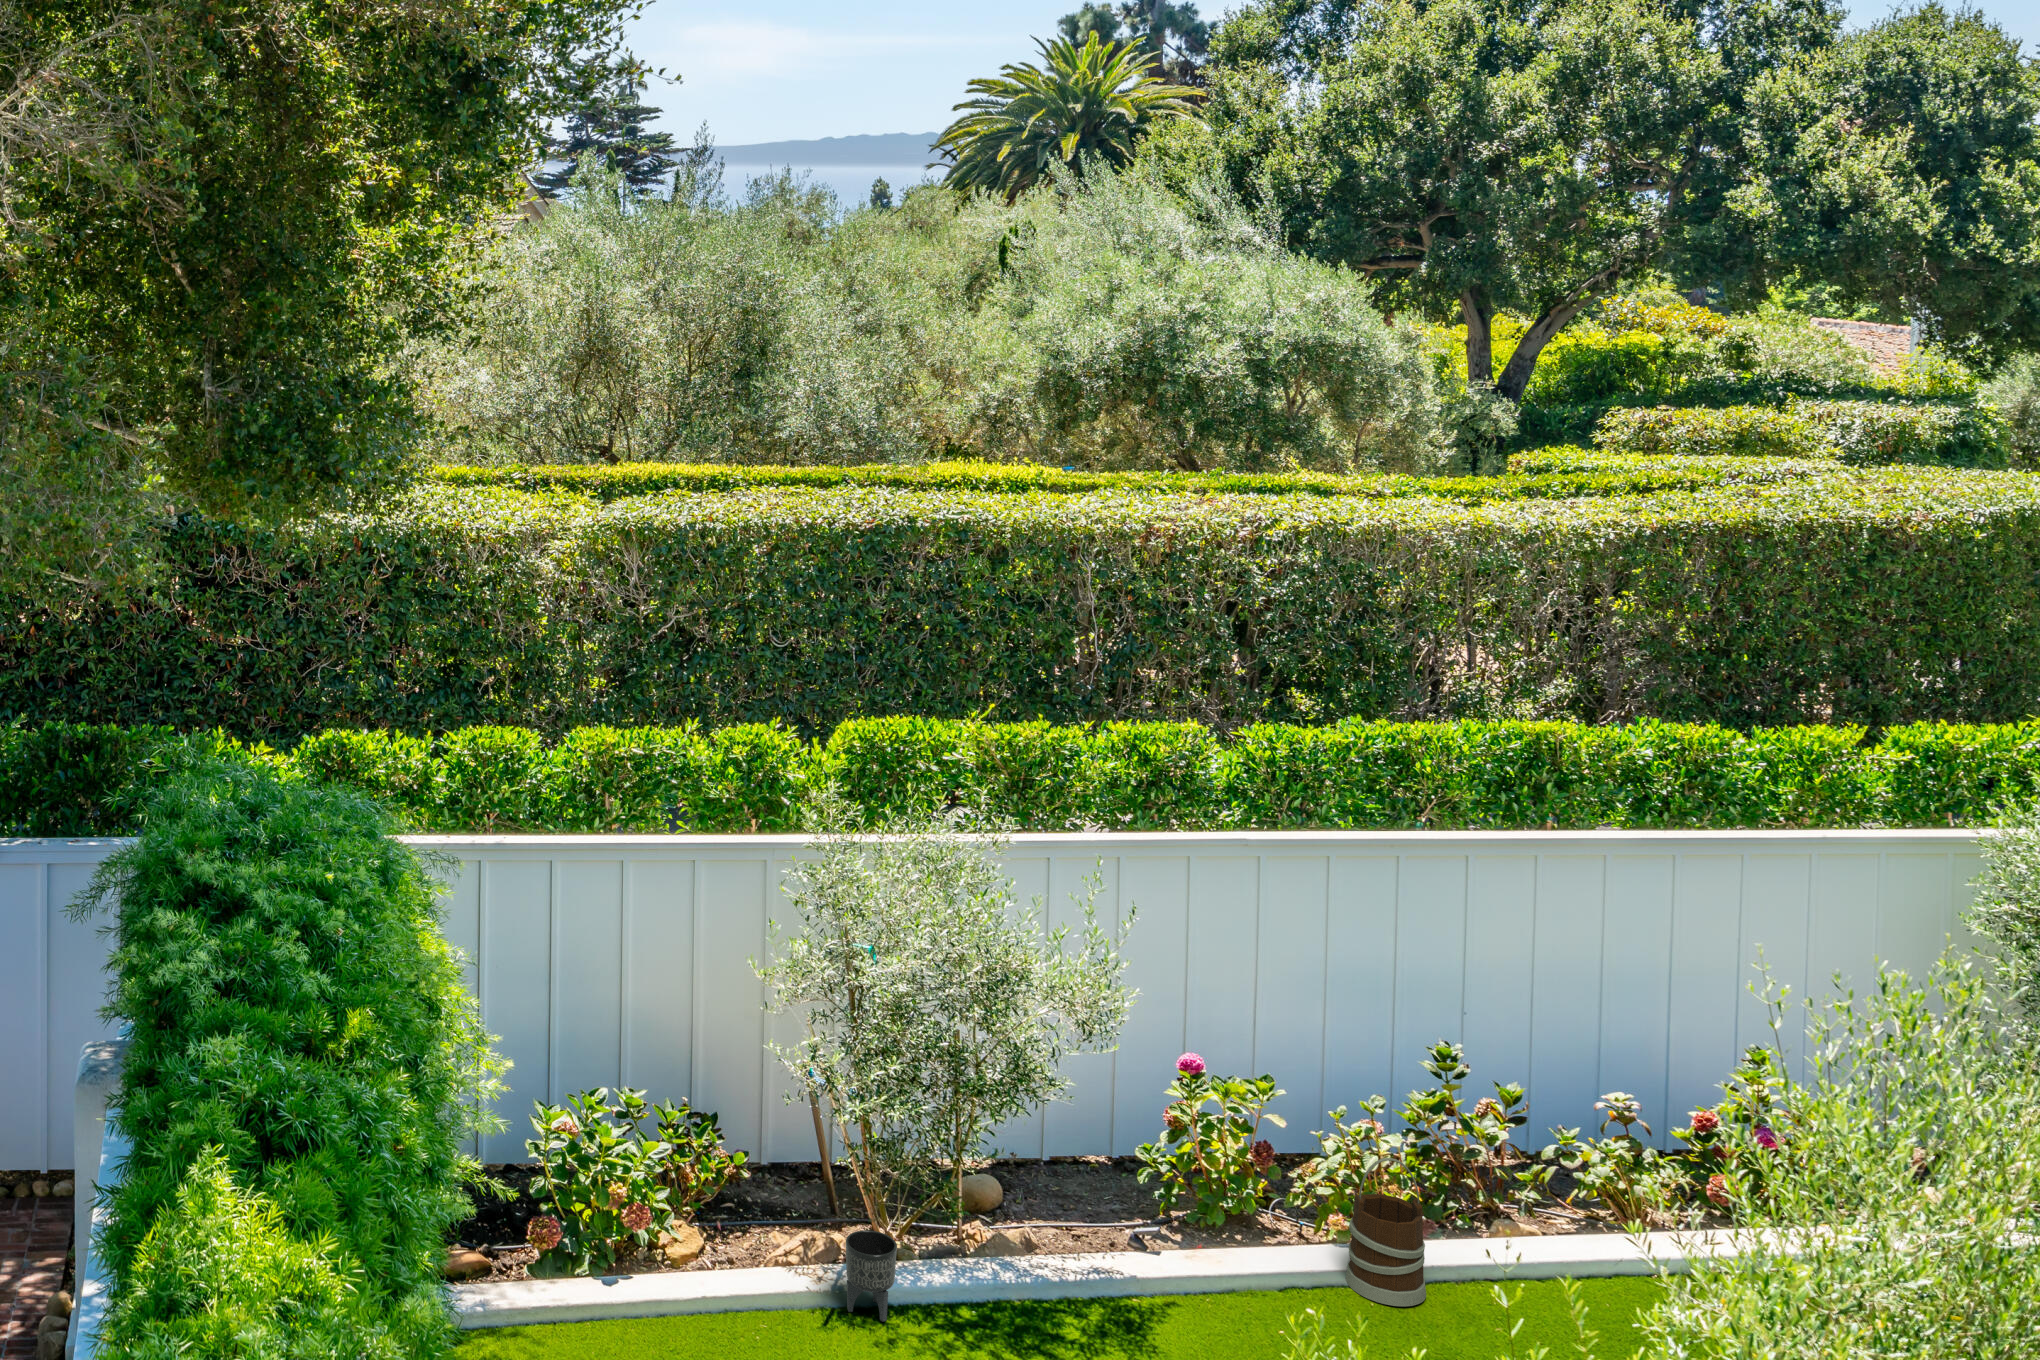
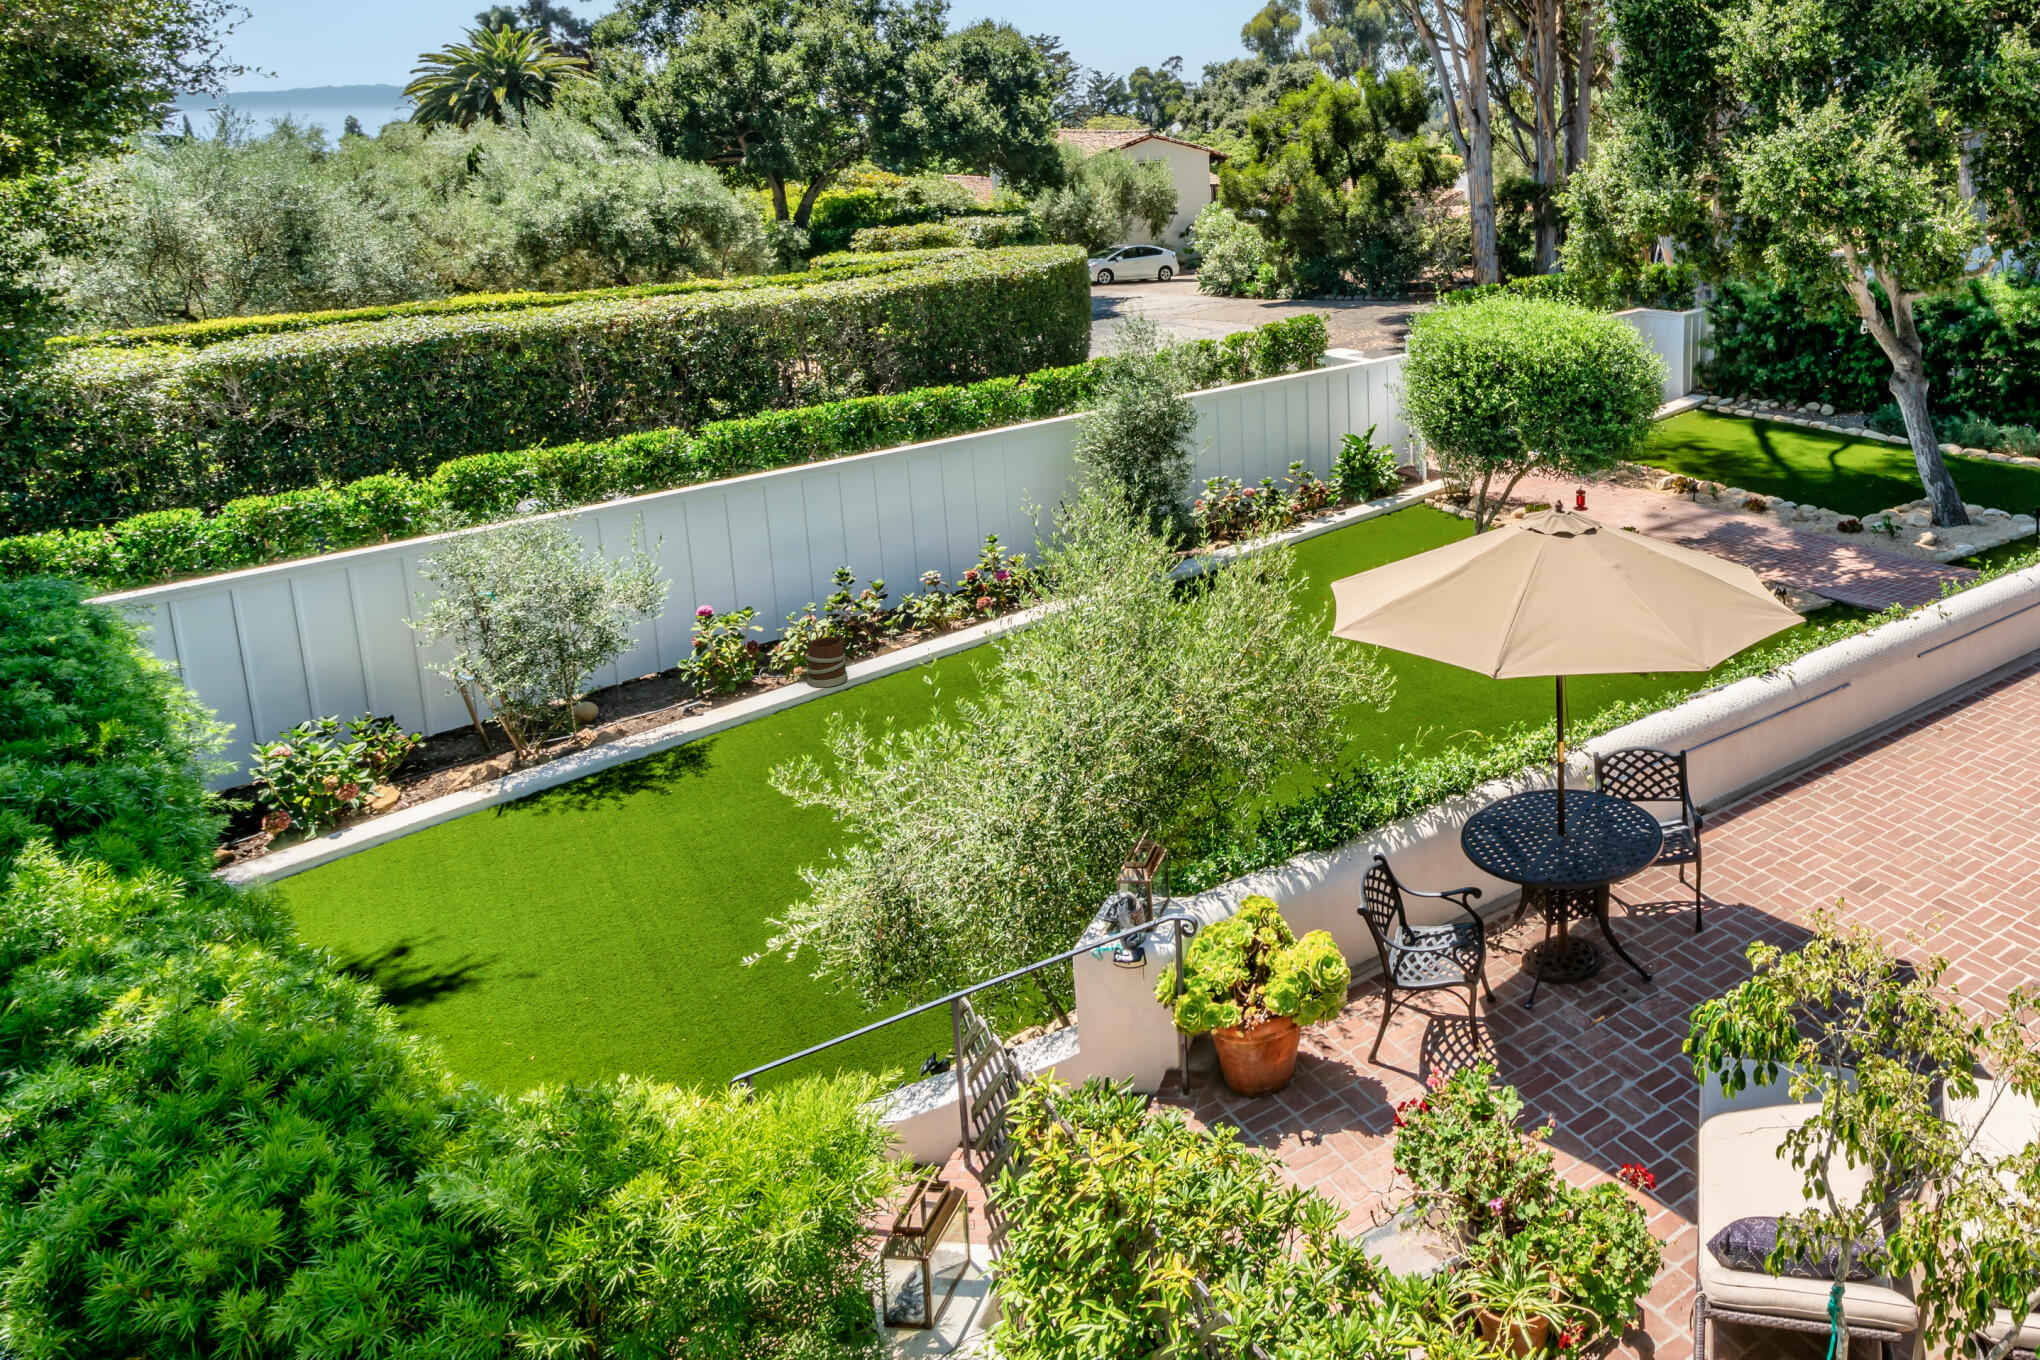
planter: present [846,1230,897,1322] -> none [520,731,555,780]

